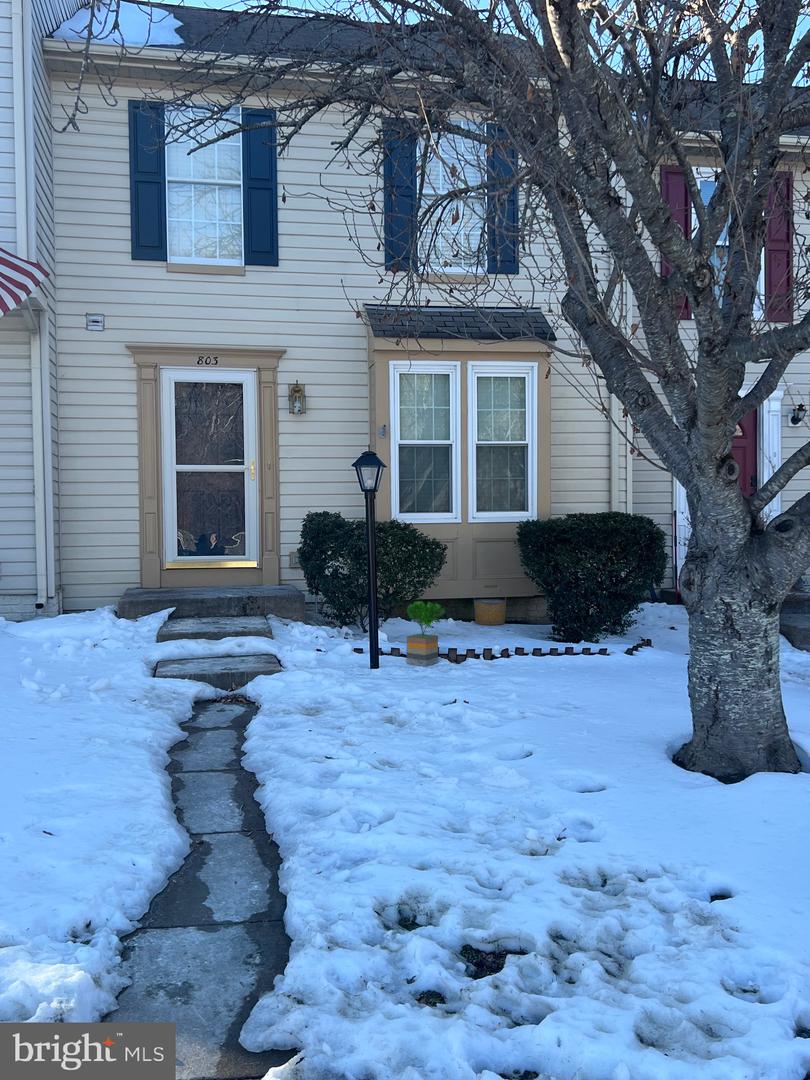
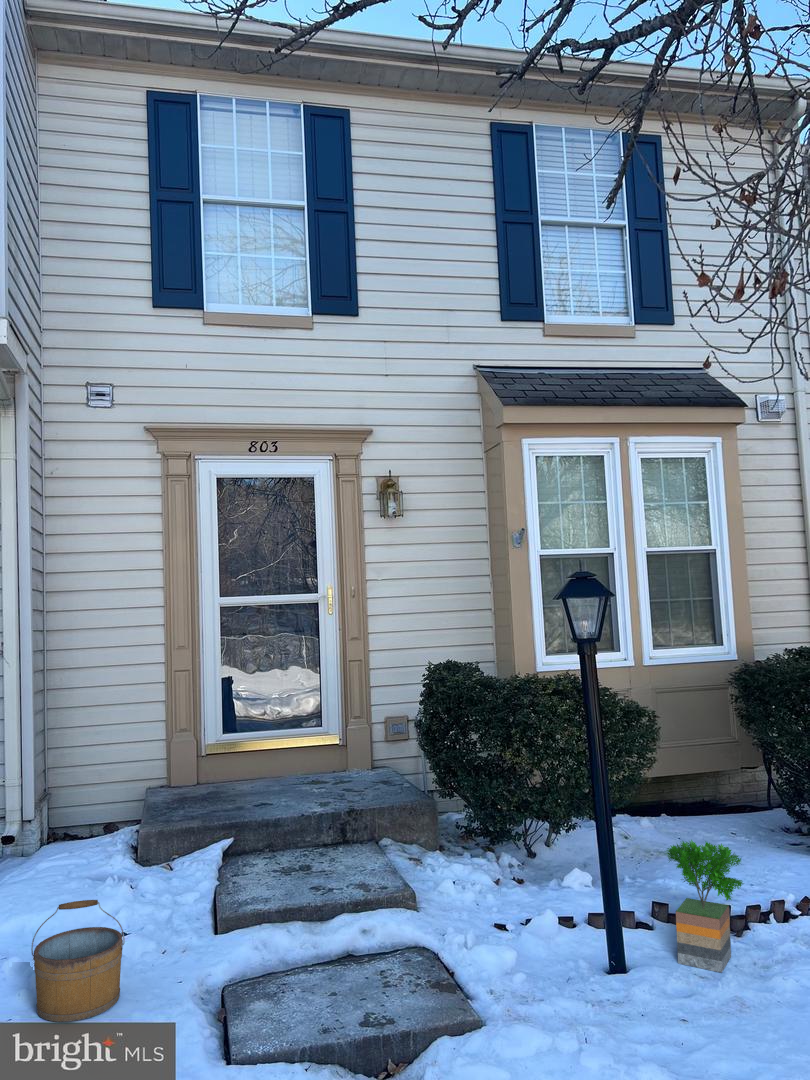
bucket: present [474,585,506,625] -> present [31,900,125,1022]

